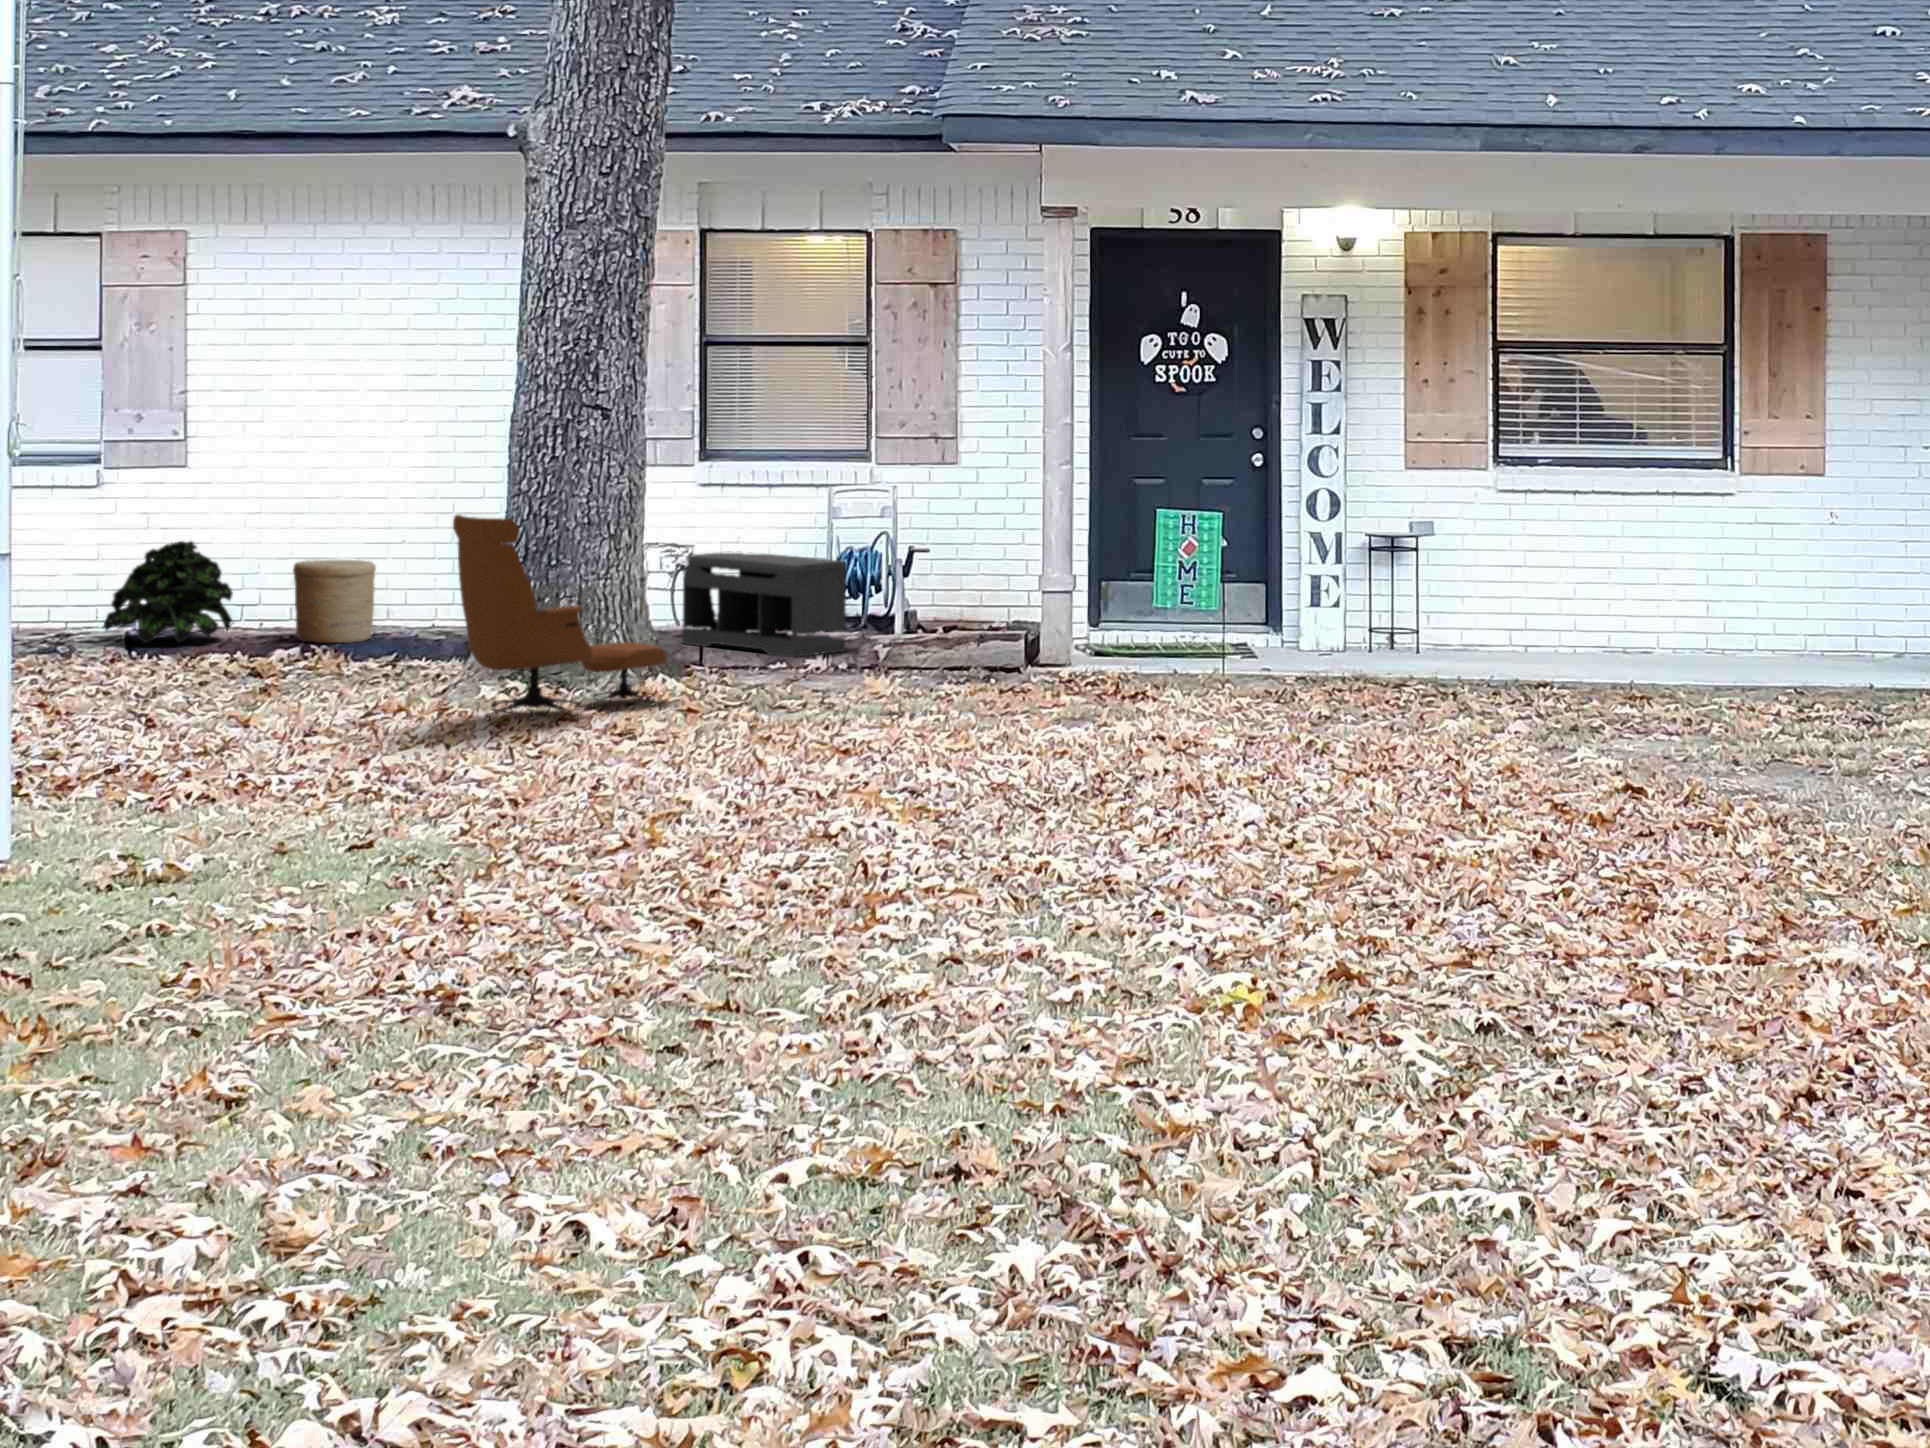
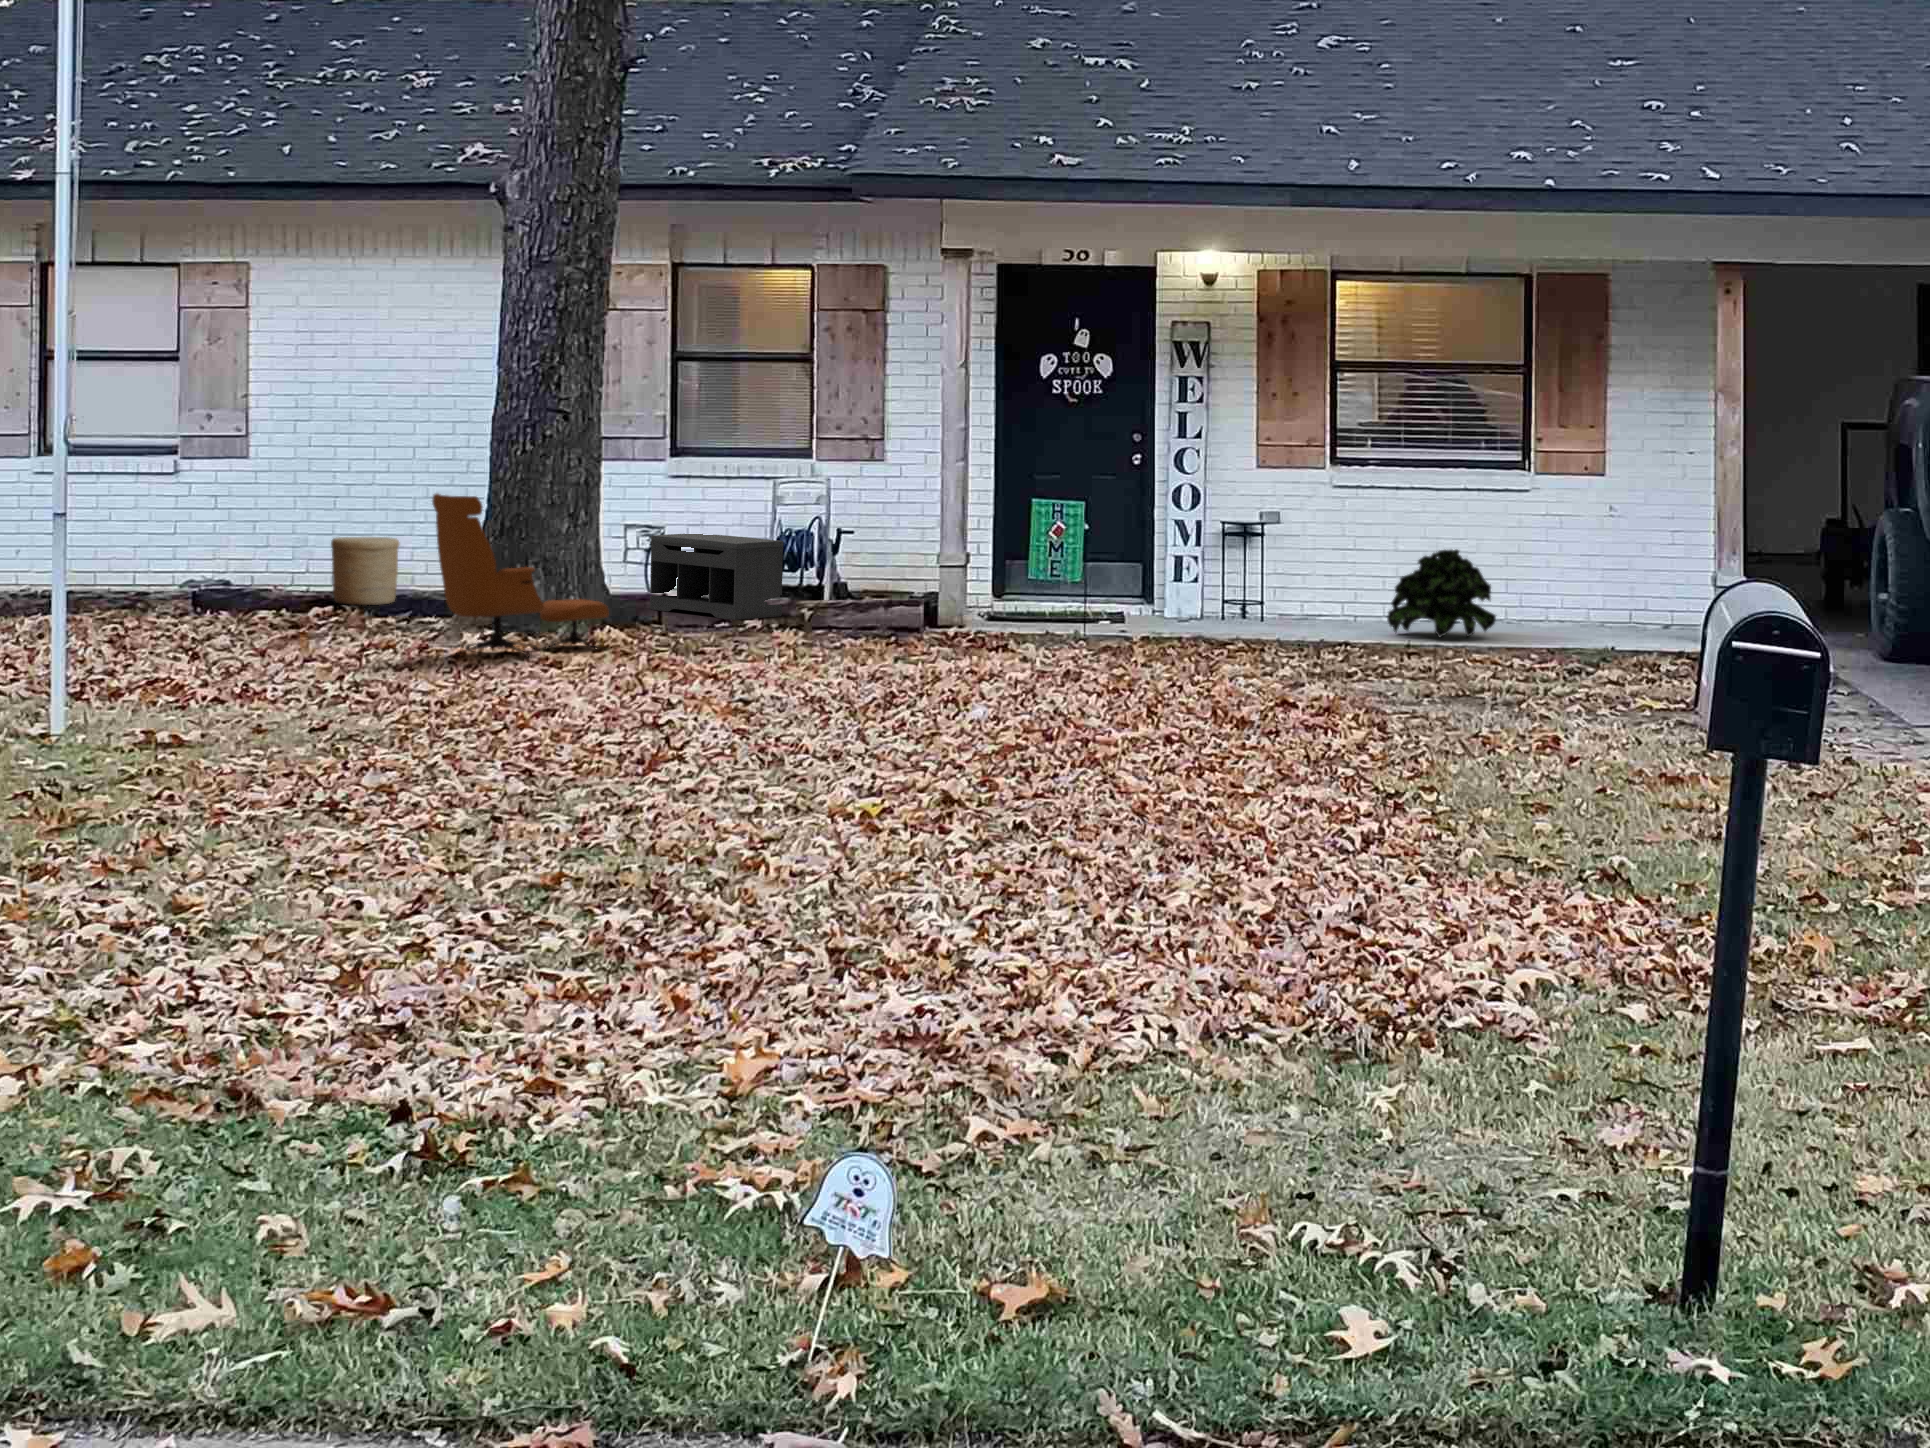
potted plant: present [104,541,233,643] -> present [1387,549,1496,637]

